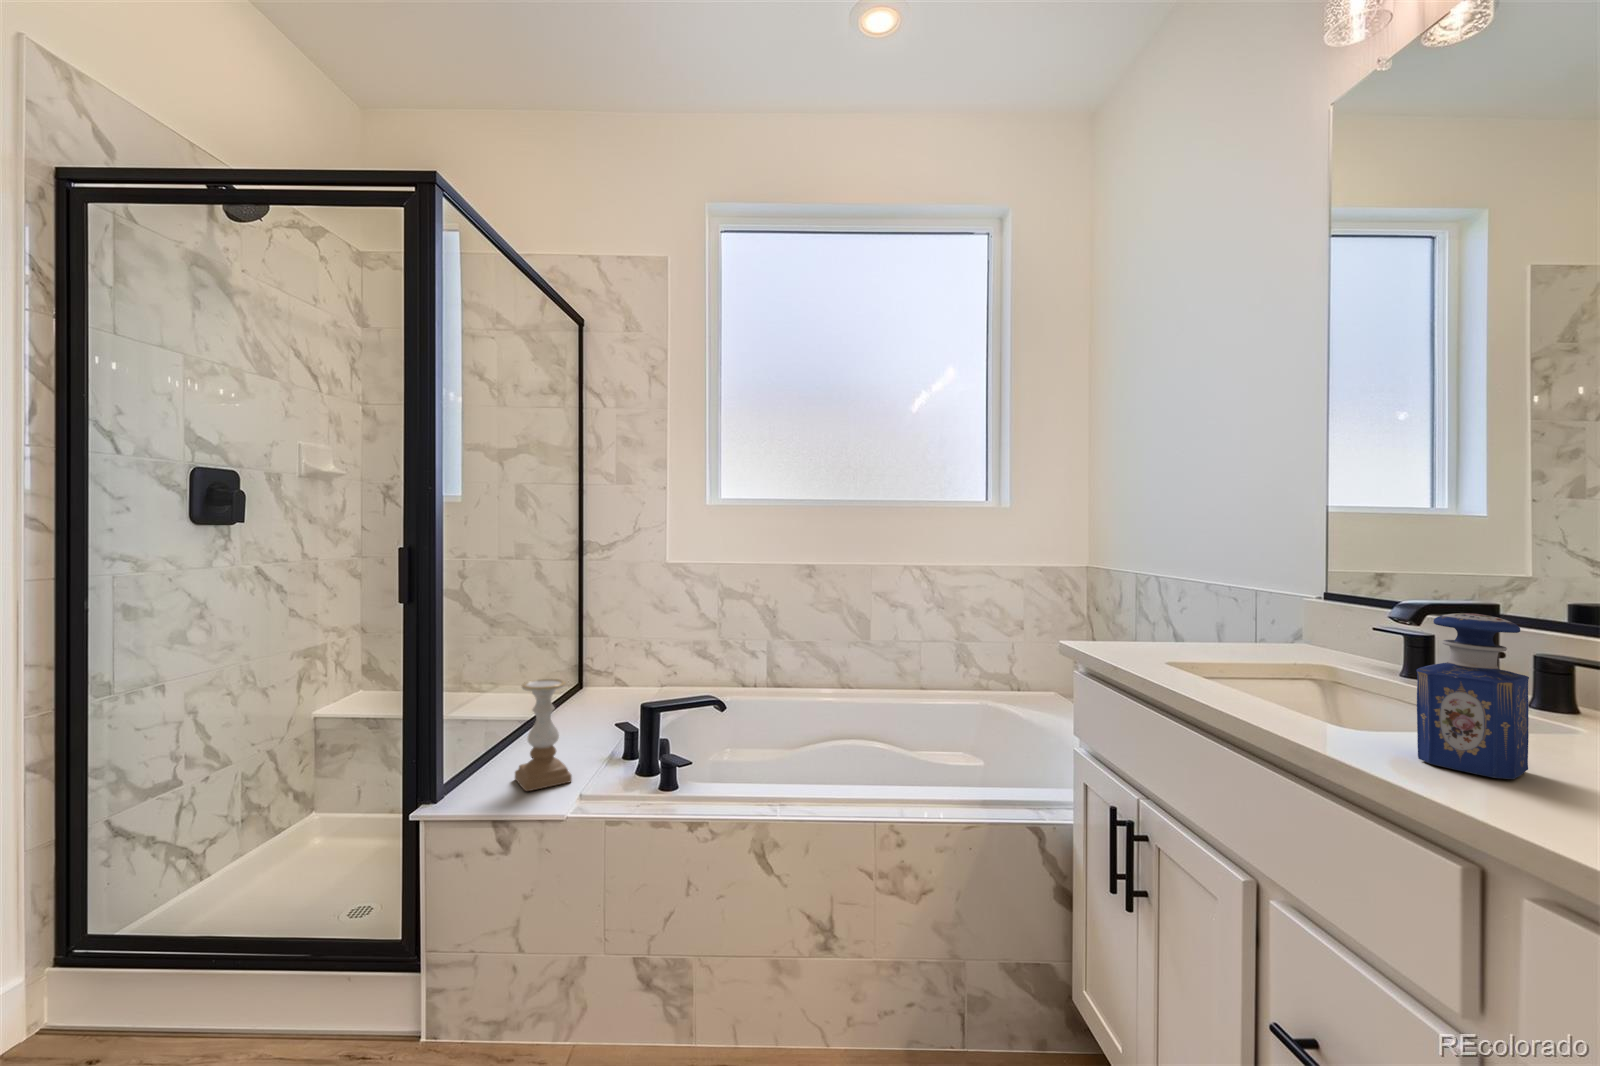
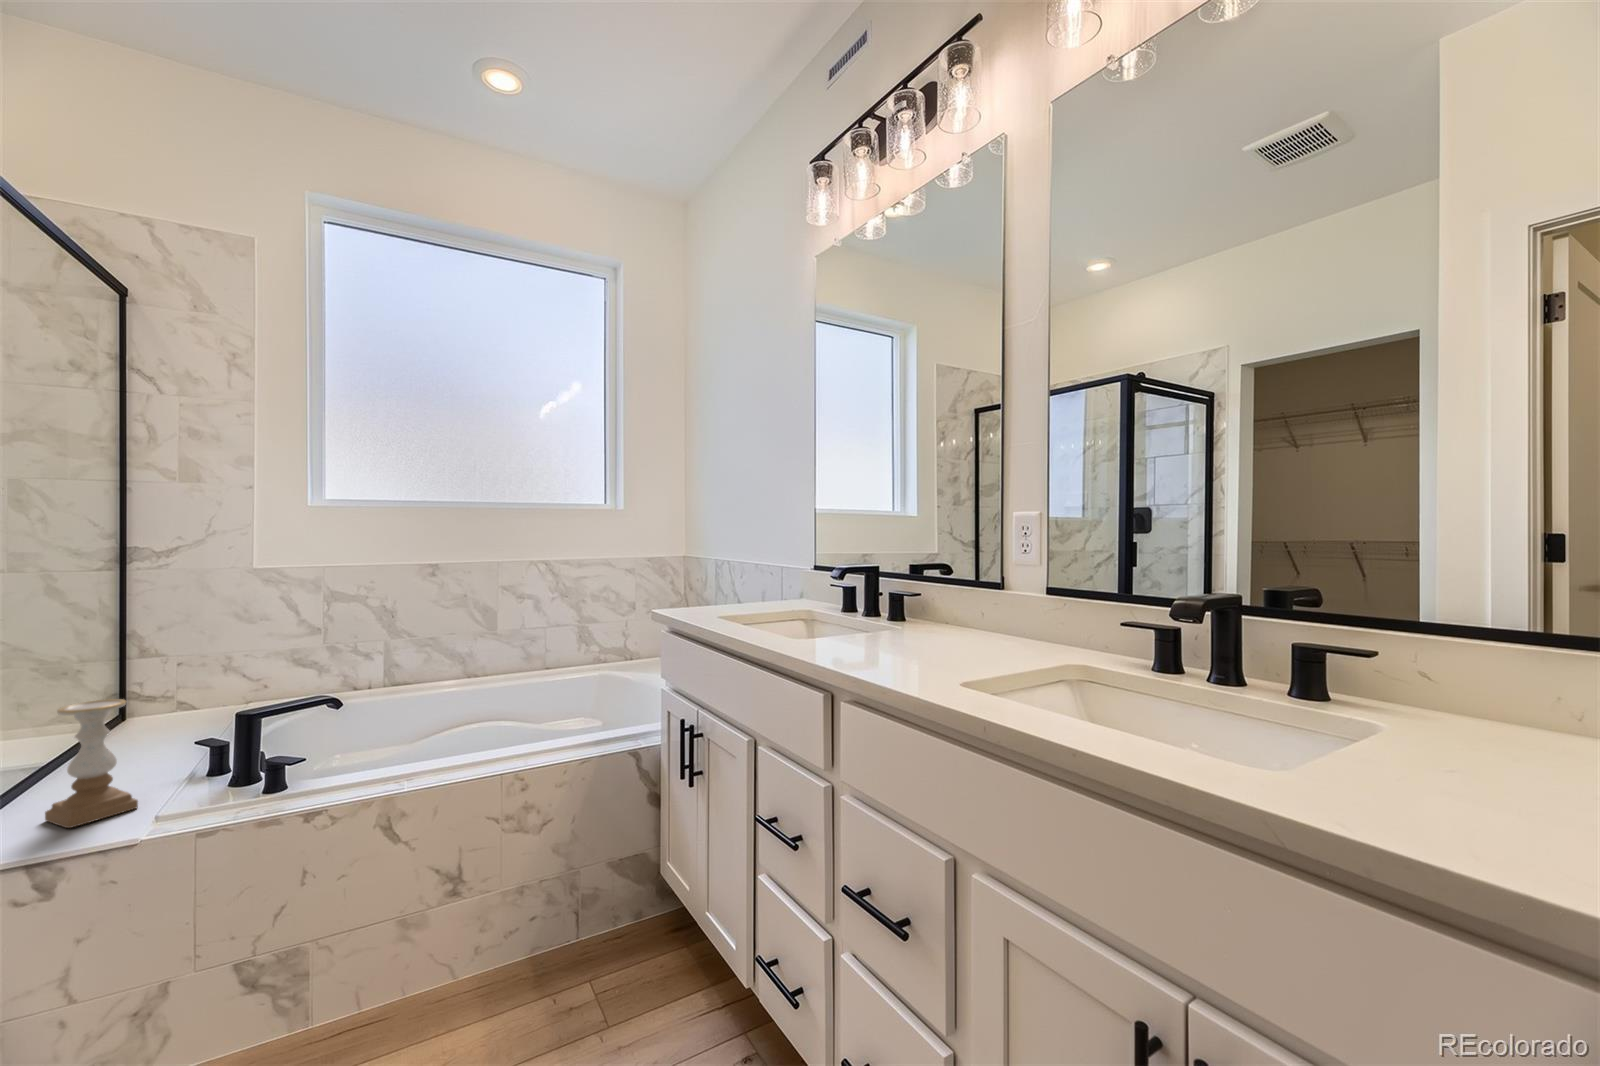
perfume bottle: present [1416,613,1529,779] -> none [811,571,854,651]

